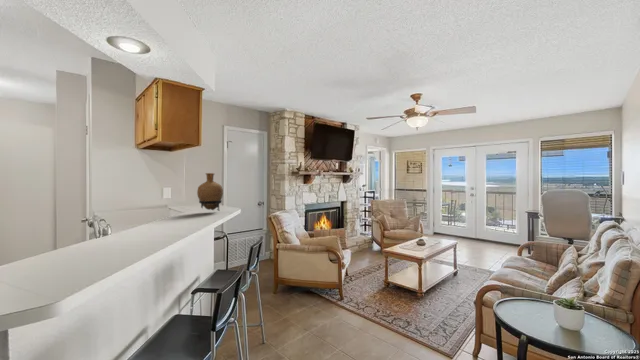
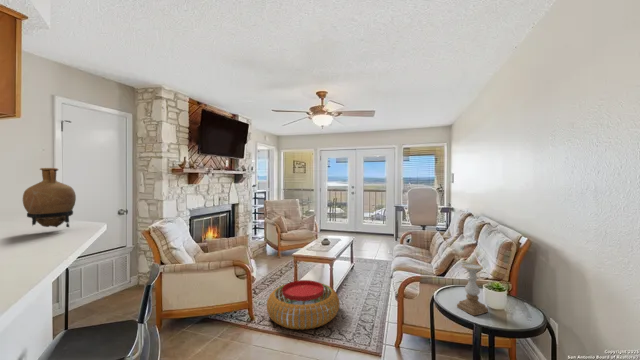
candle holder: none [515,272,550,327] -> present [457,263,488,316]
pouf: none [354,274,422,318] -> present [267,280,339,329]

